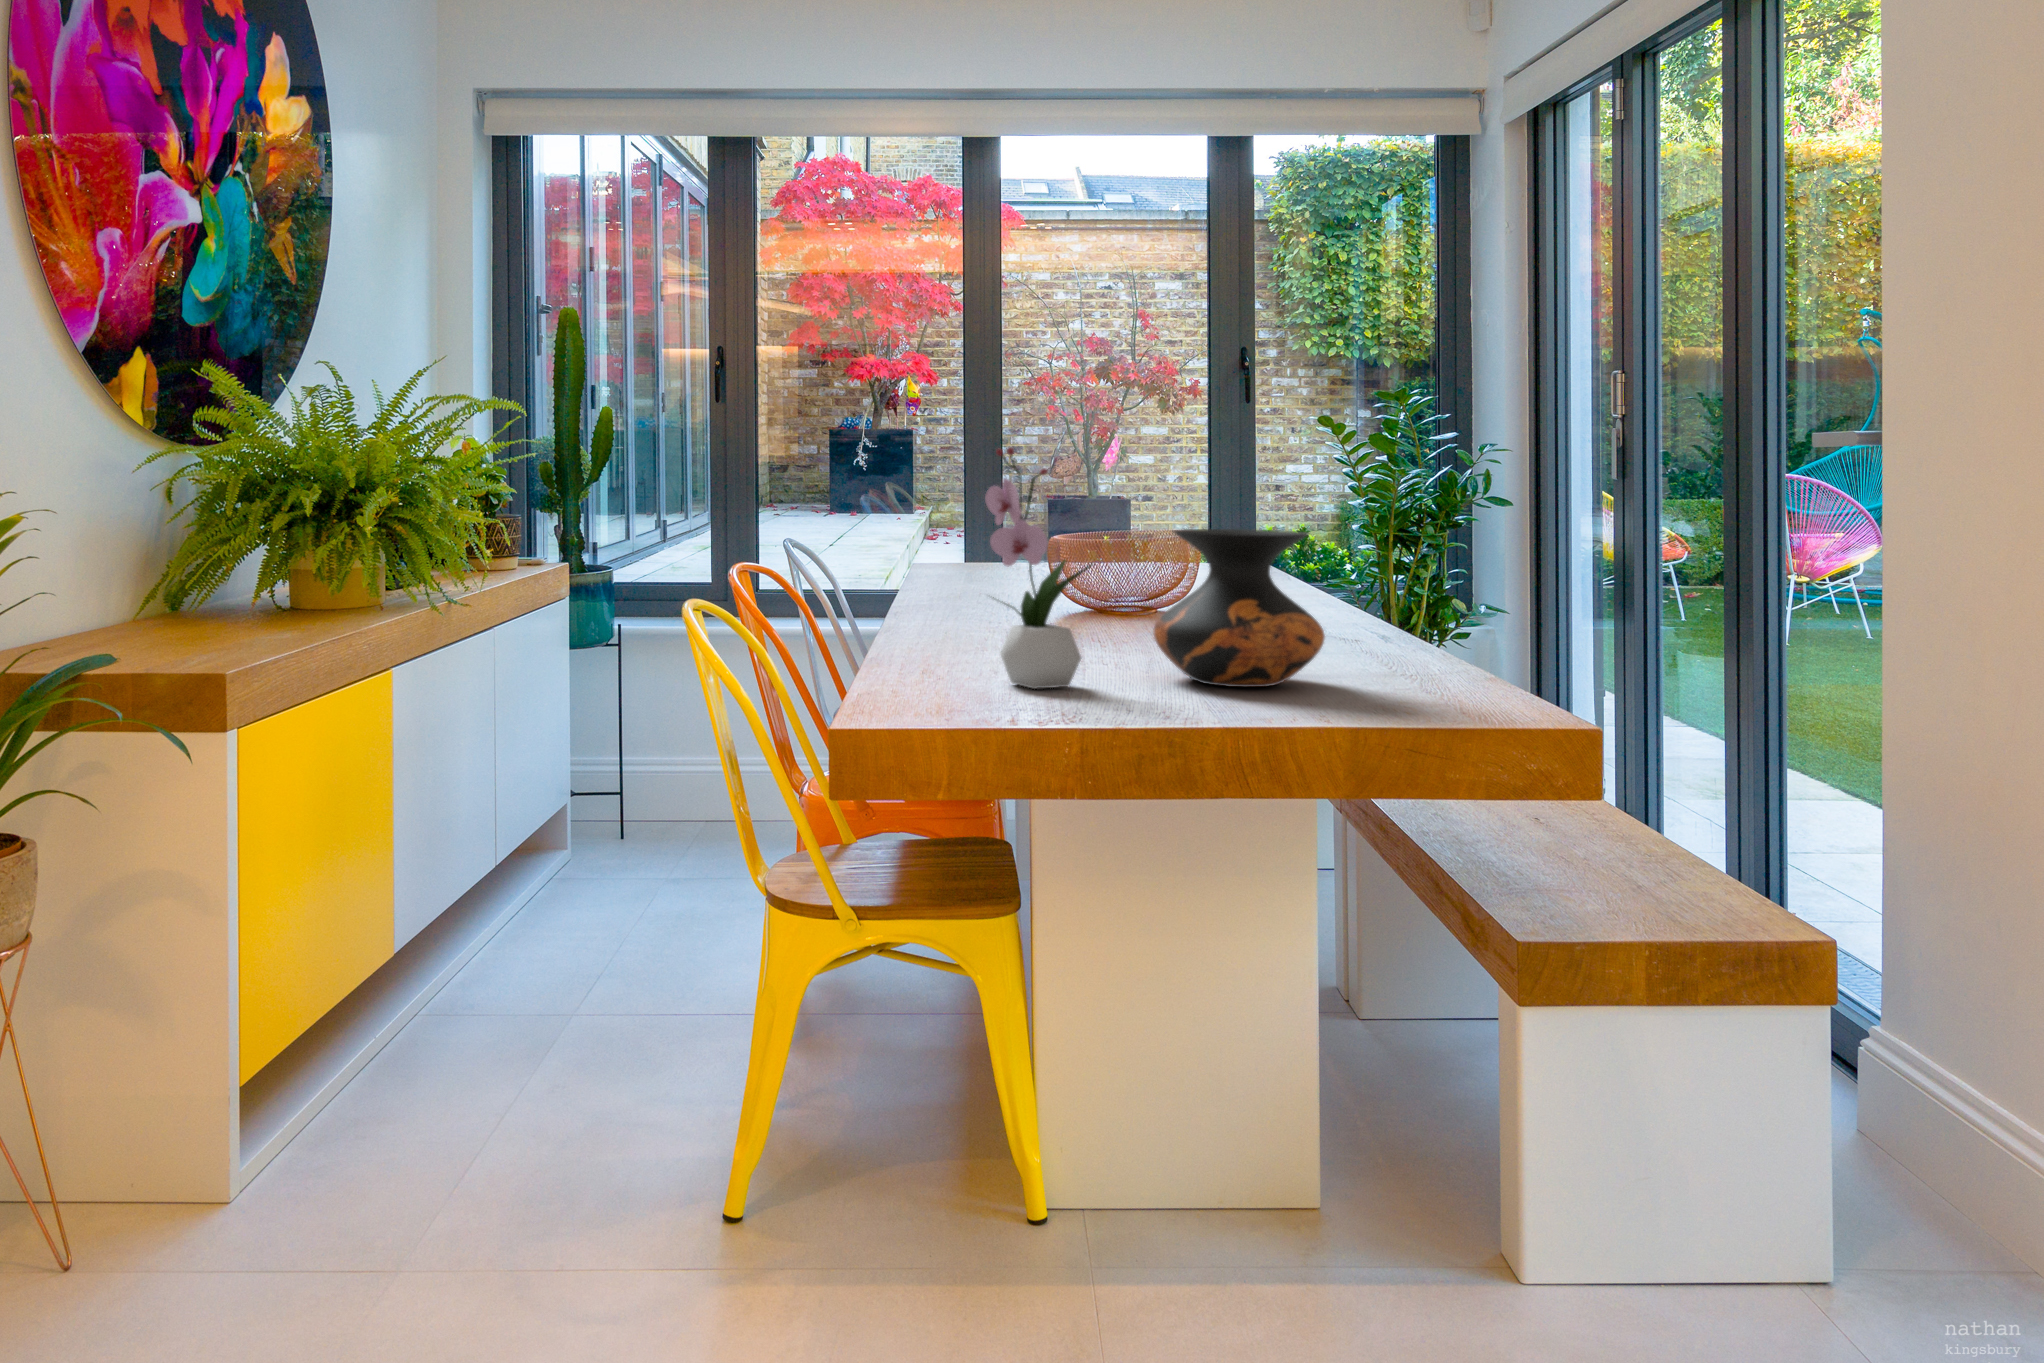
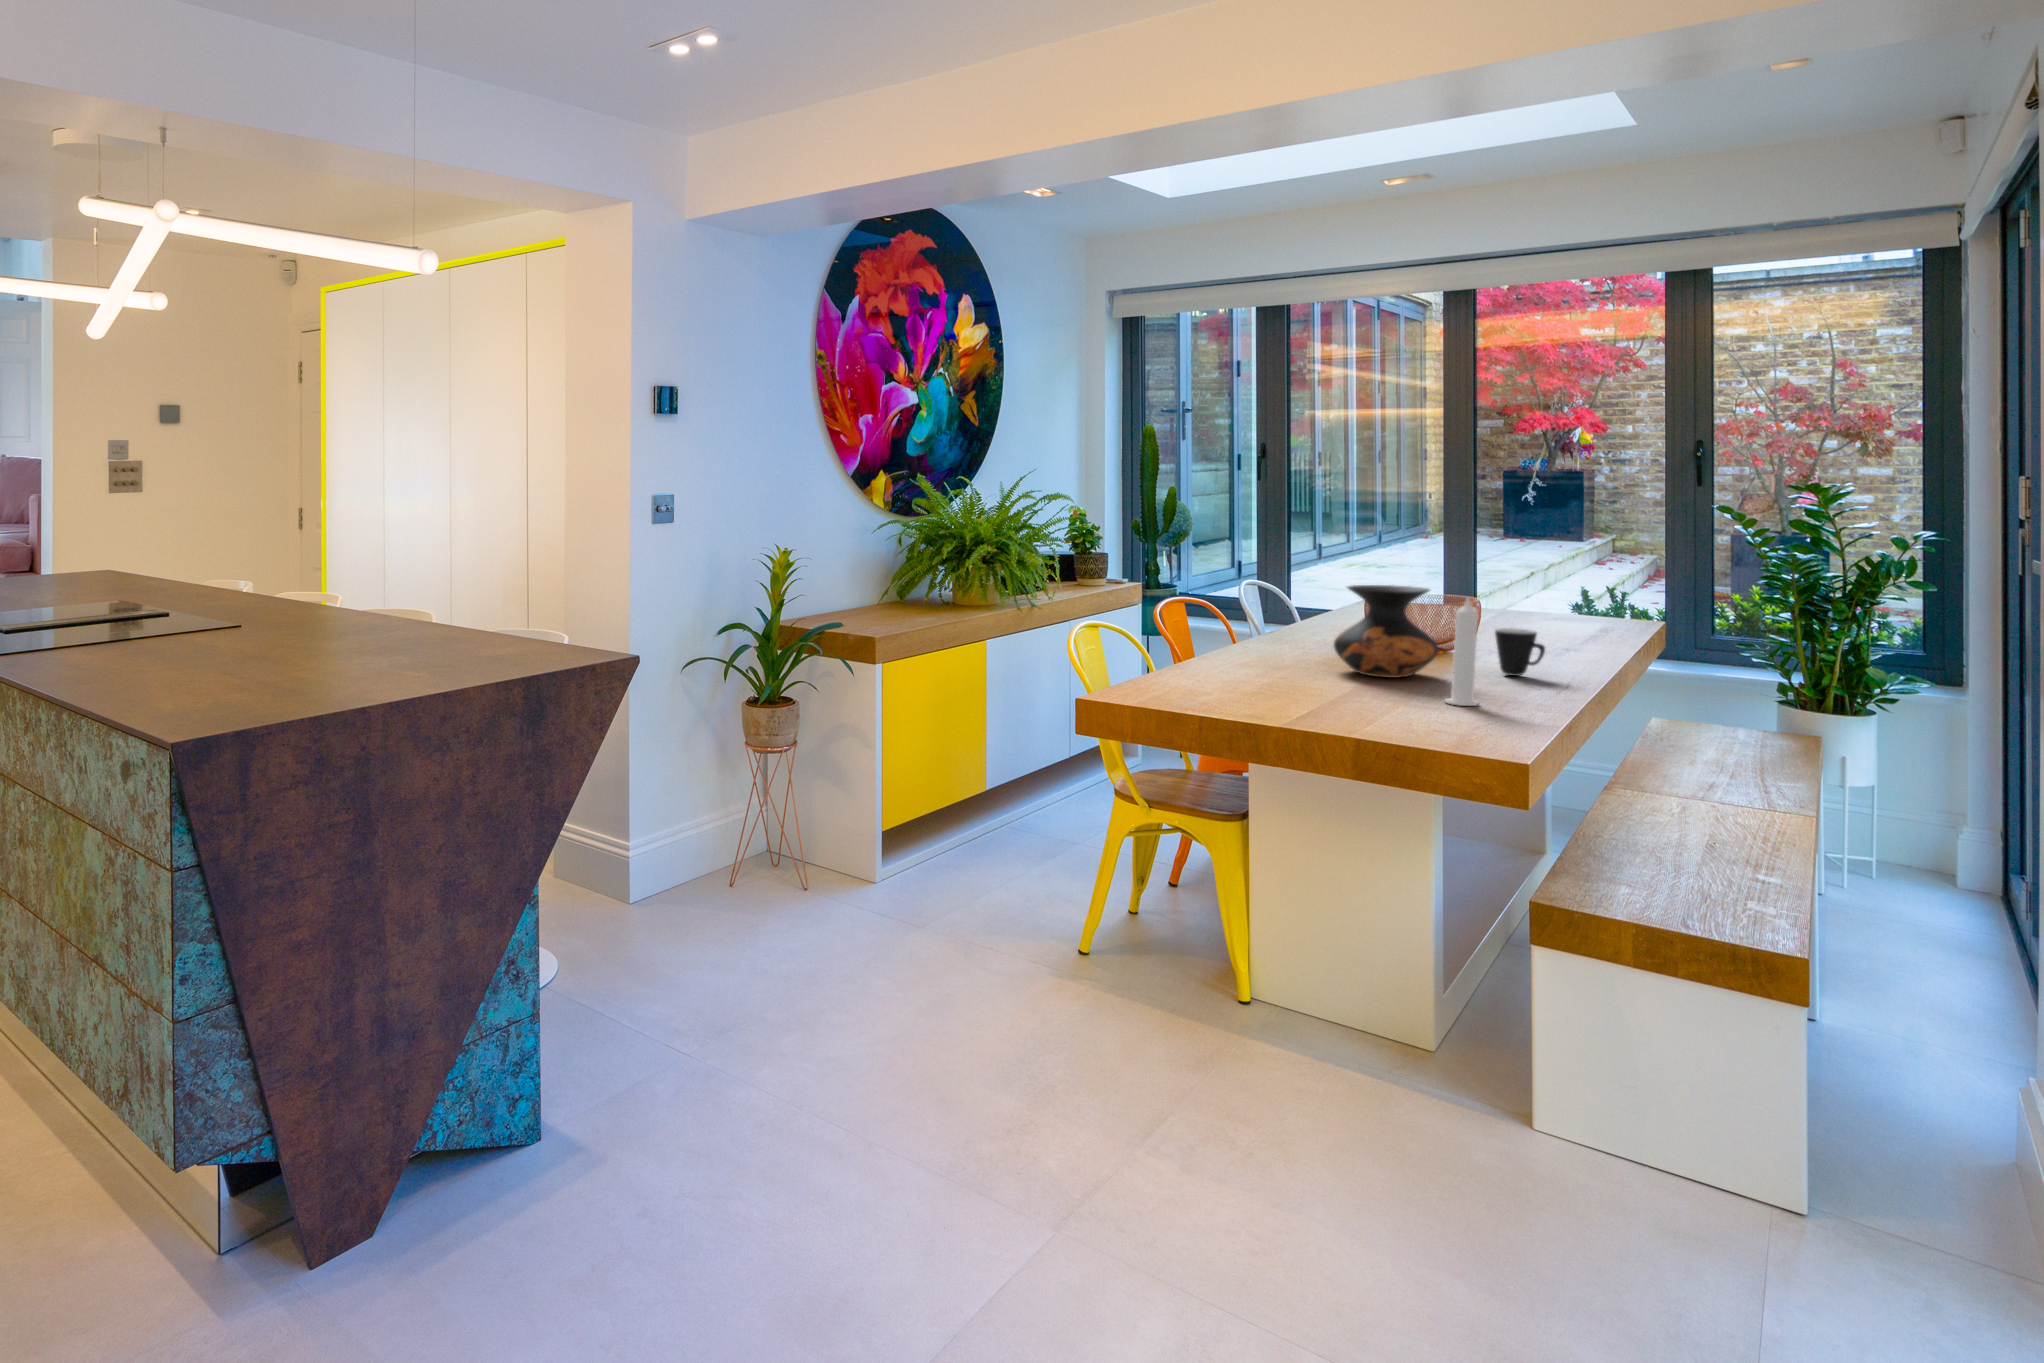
flower arrangement: present [985,448,1092,689] -> none [1226,538,1284,669]
candle: none [1437,534,1494,727] -> present [1445,598,1479,706]
mug: none [1353,594,1429,669] -> present [1495,628,1545,676]

